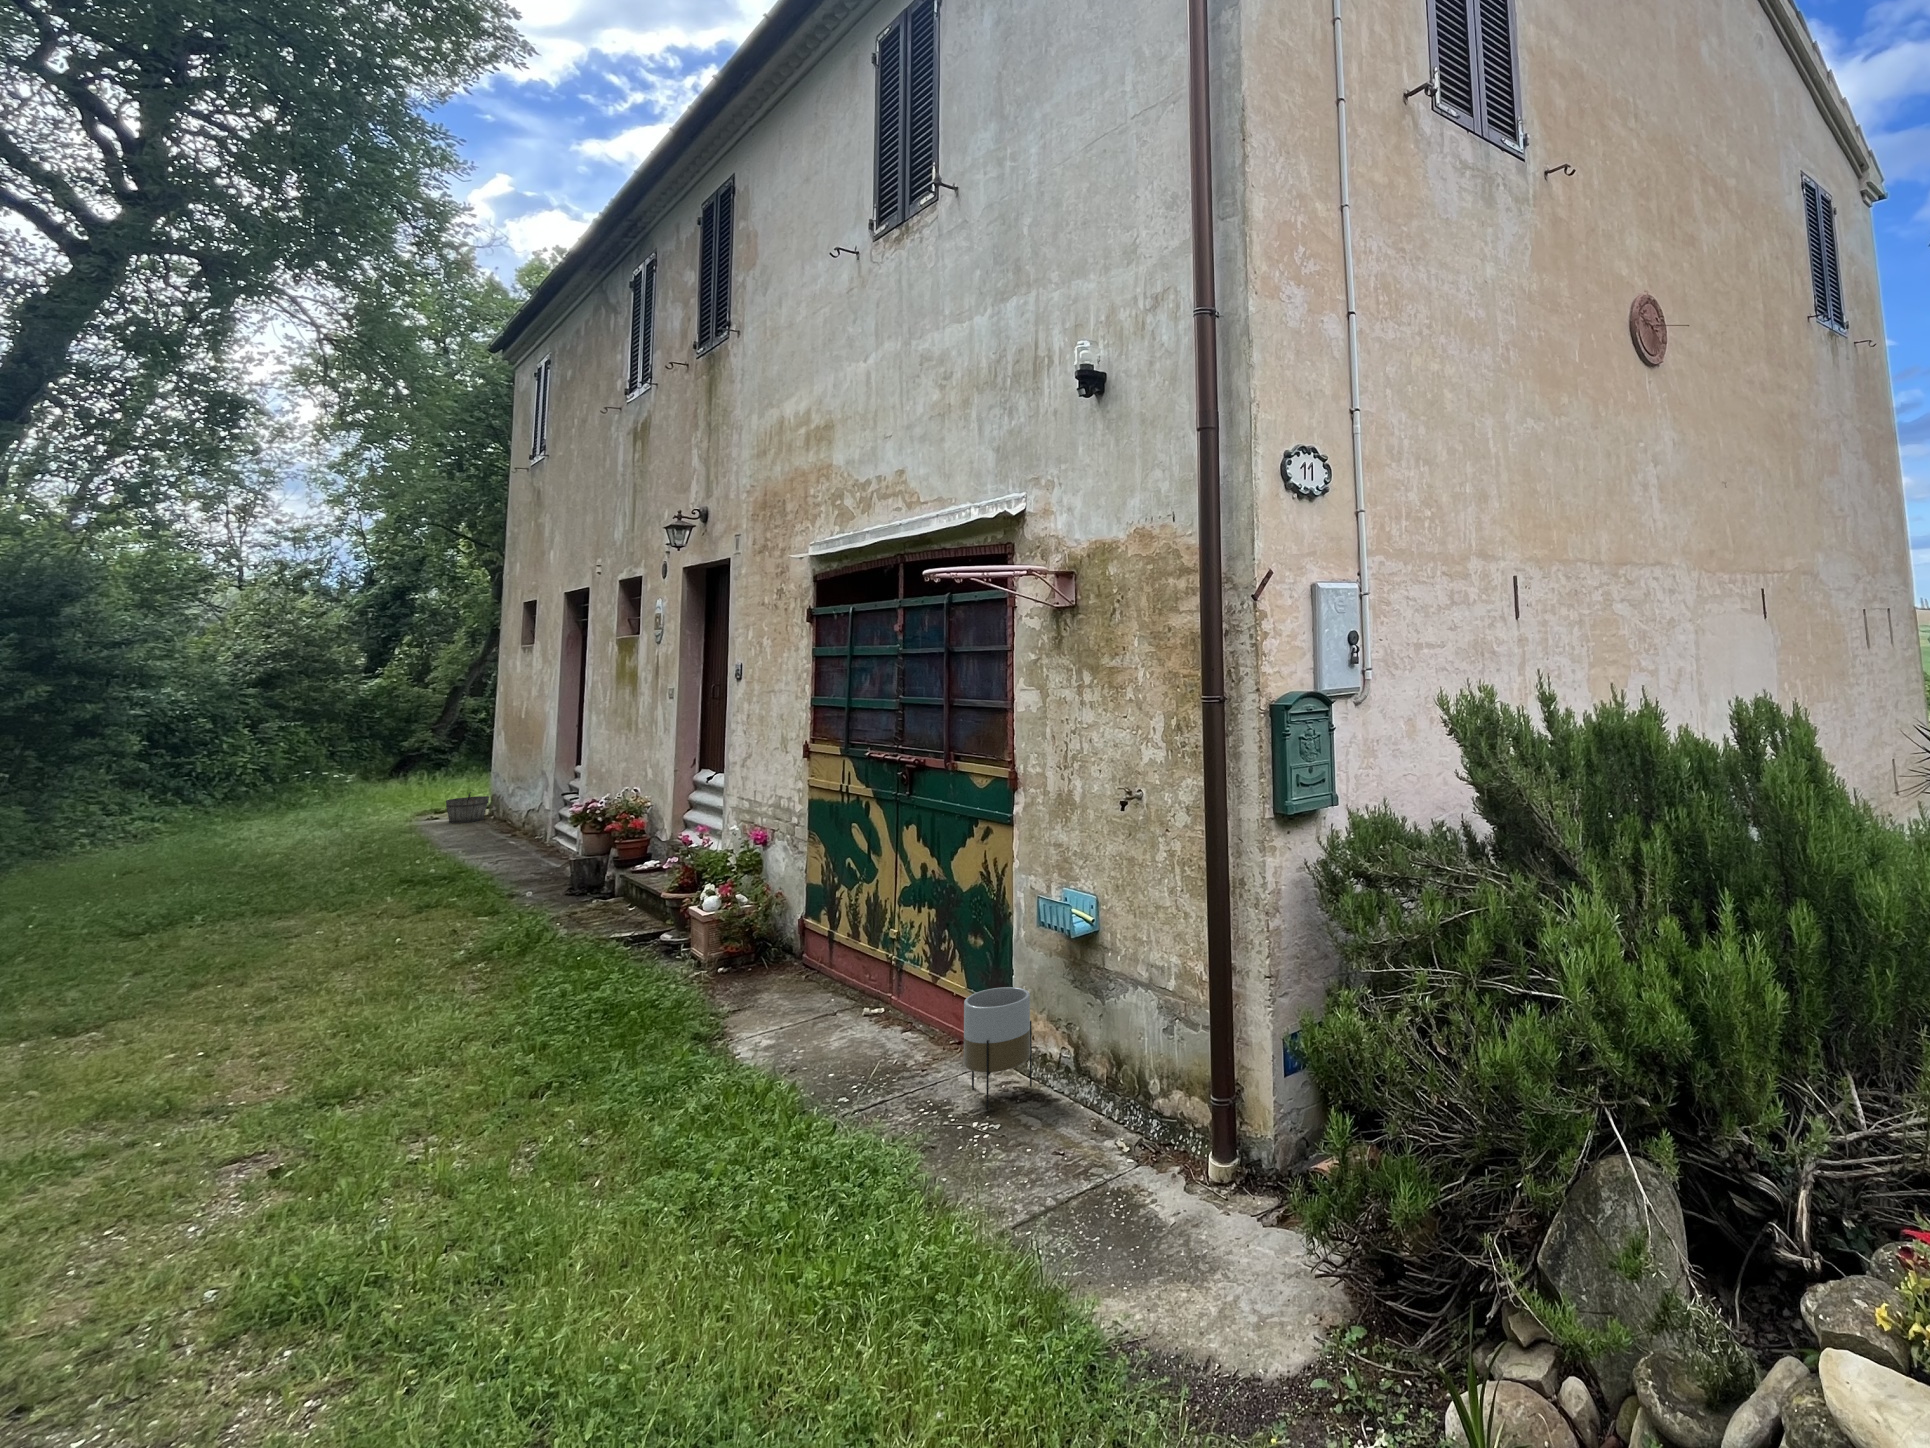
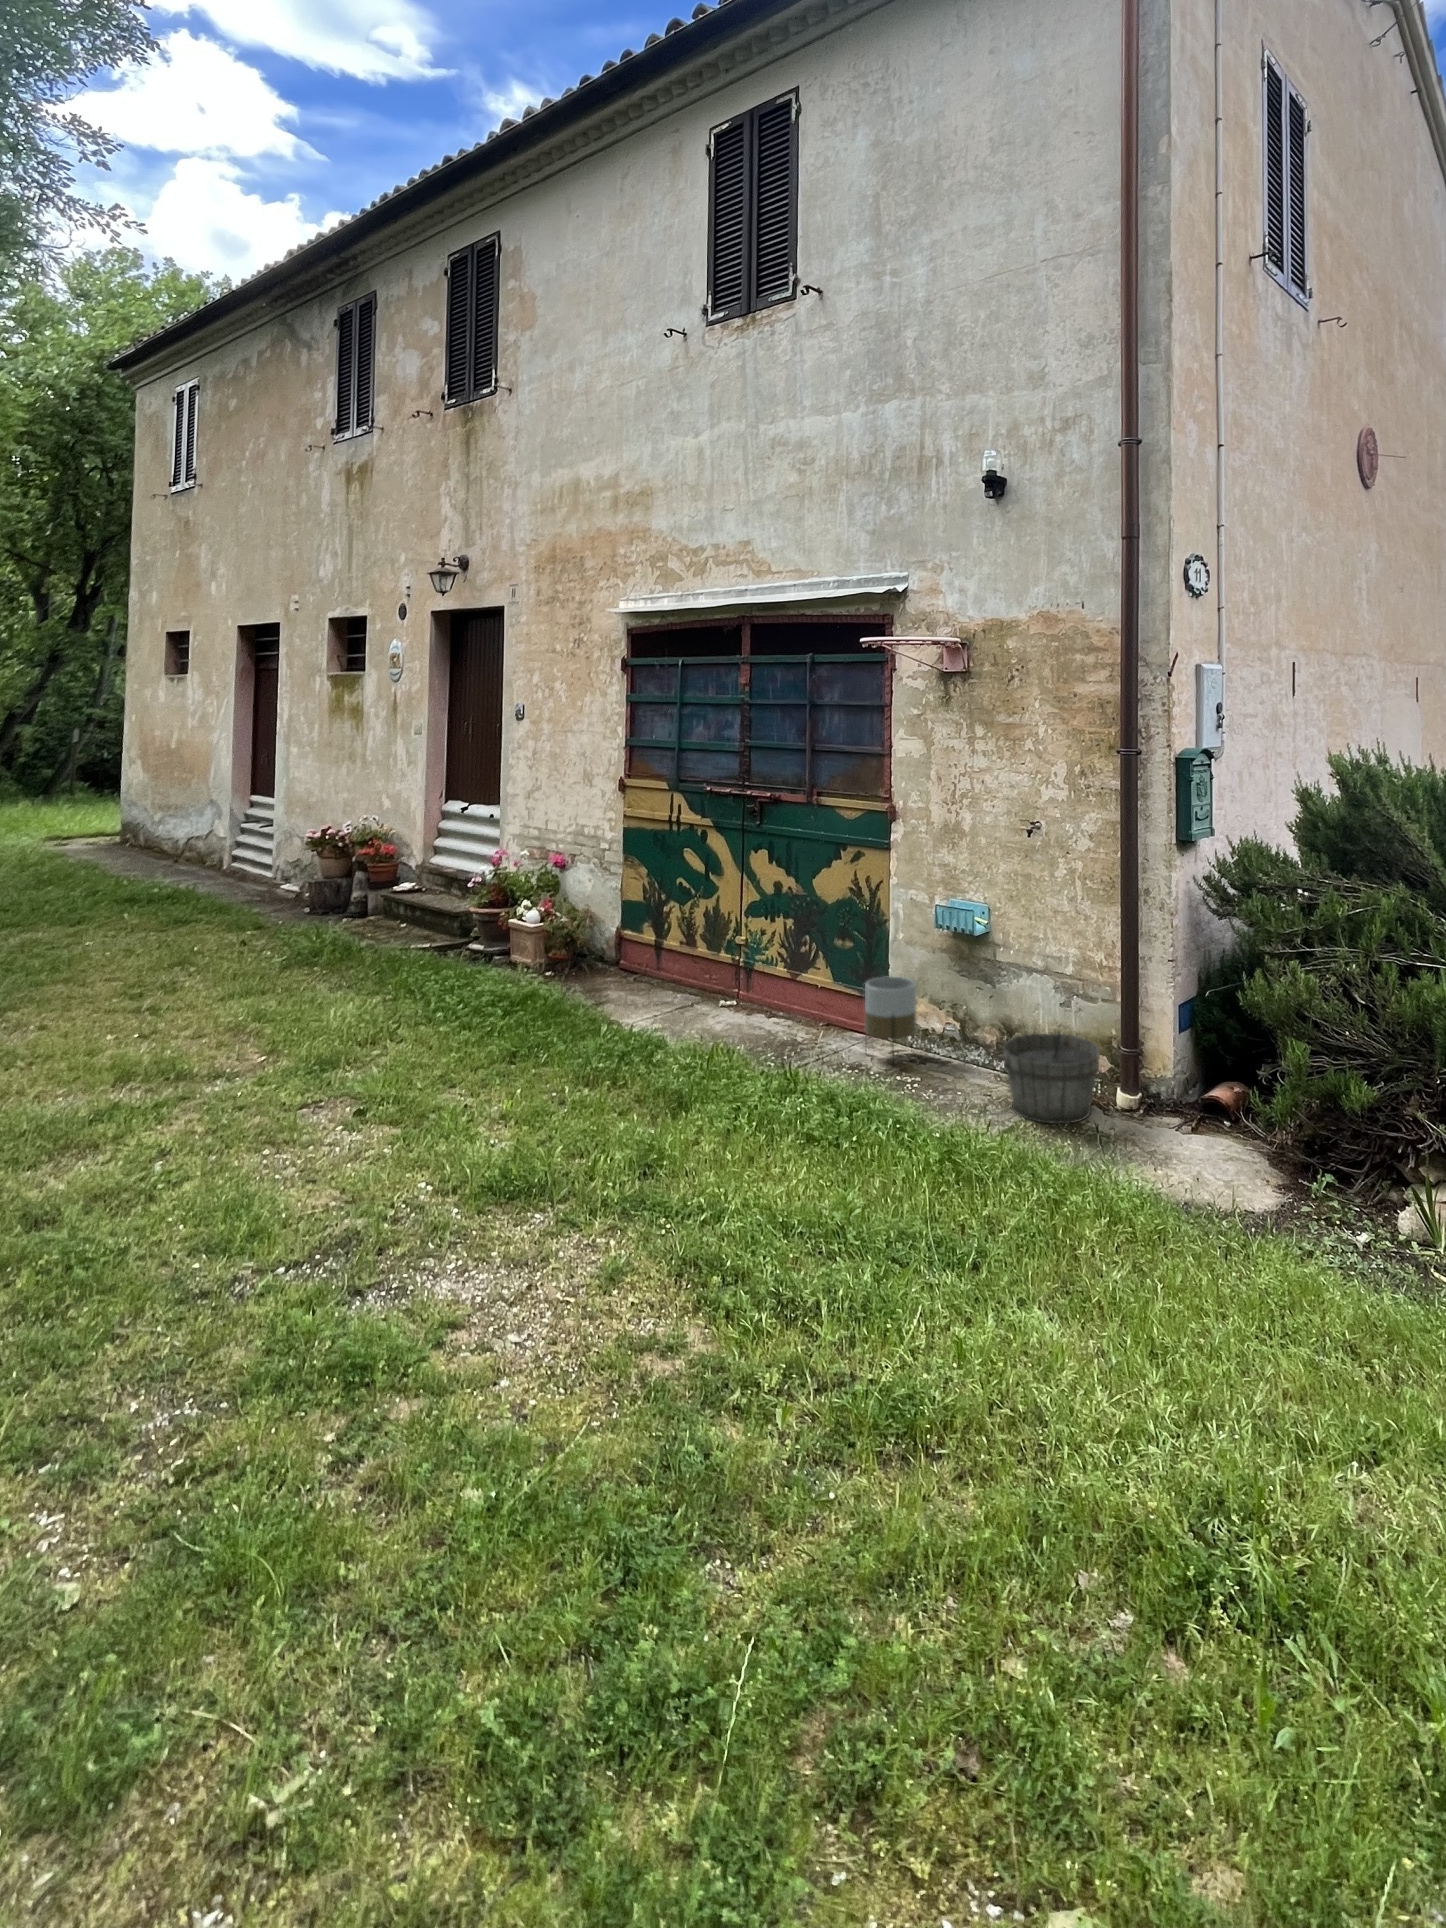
wooden bucket: present [446,792,489,823] -> present [1003,1032,1100,1124]

